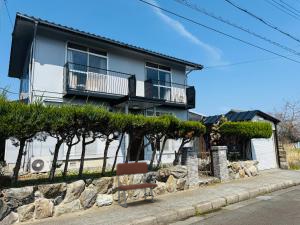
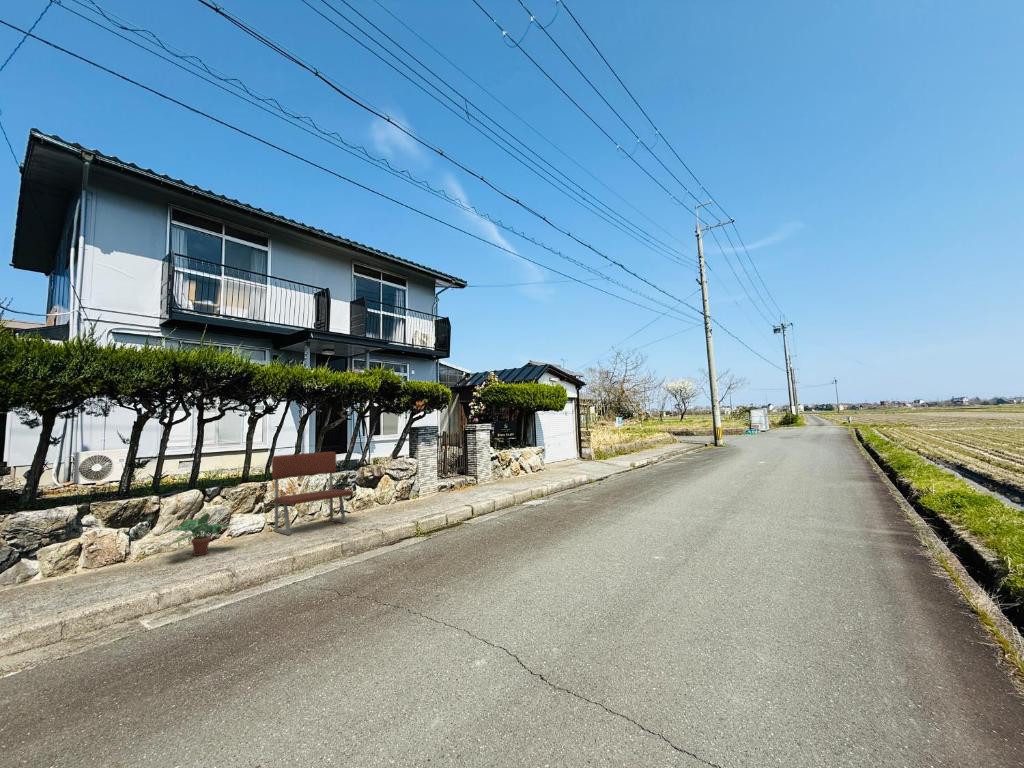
potted plant: none [71,193,104,215] -> present [171,513,234,556]

